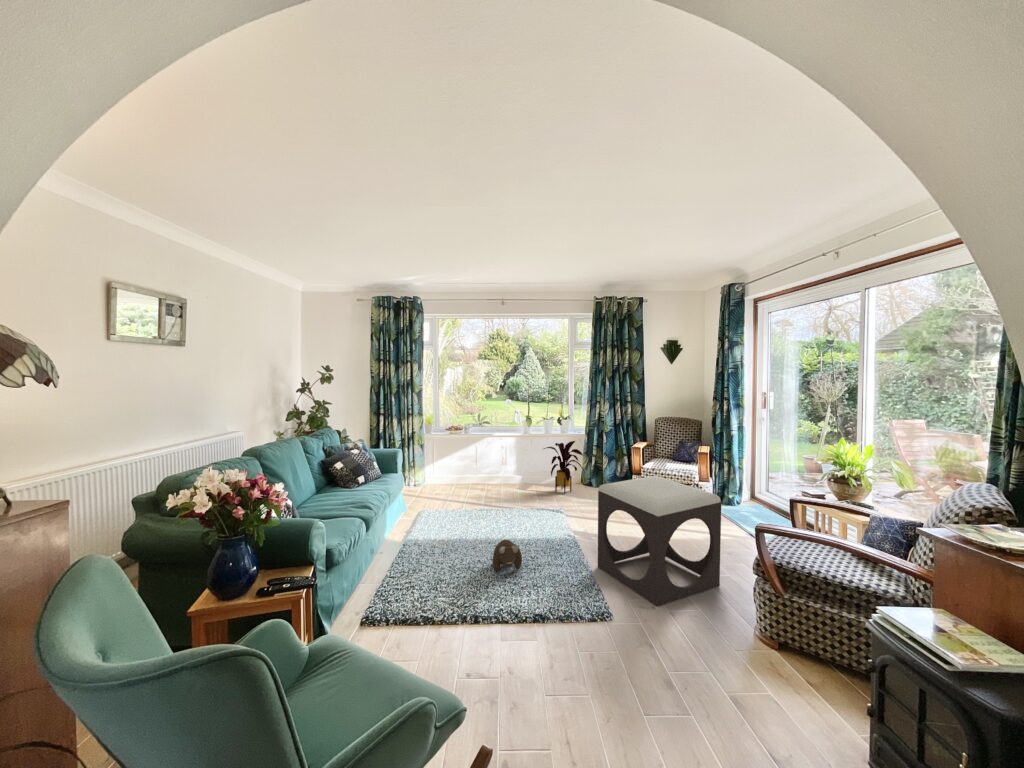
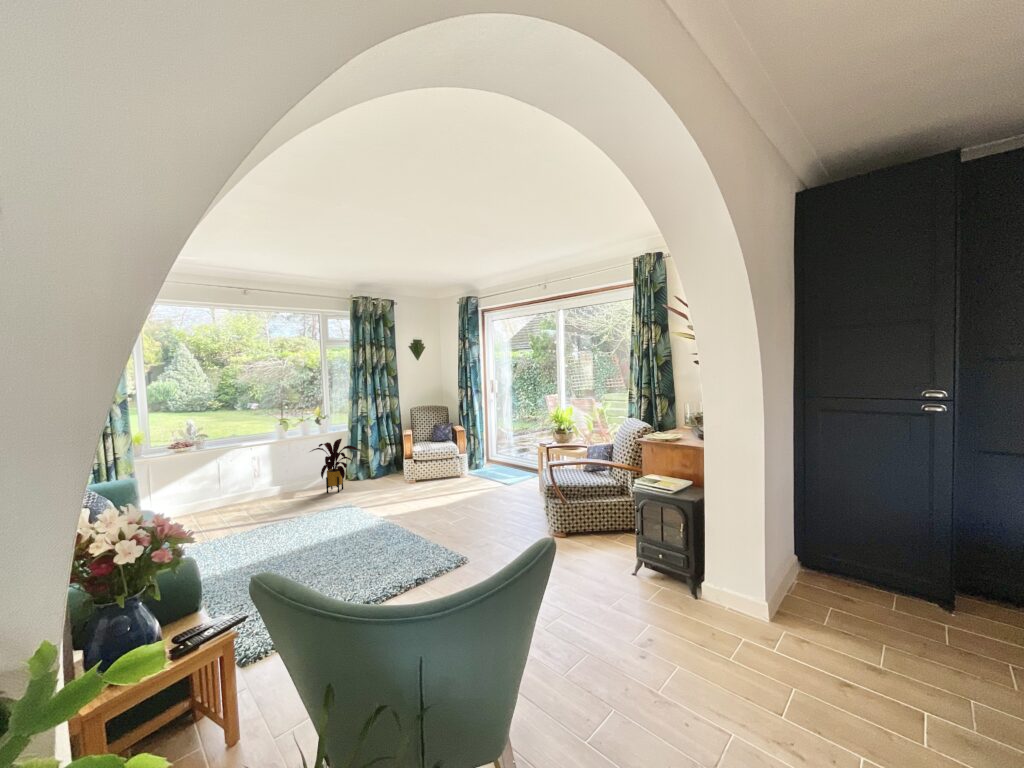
footstool: present [598,476,721,607] -> none [425,449,512,543]
plush toy: present [493,540,522,571] -> none [334,535,369,568]

